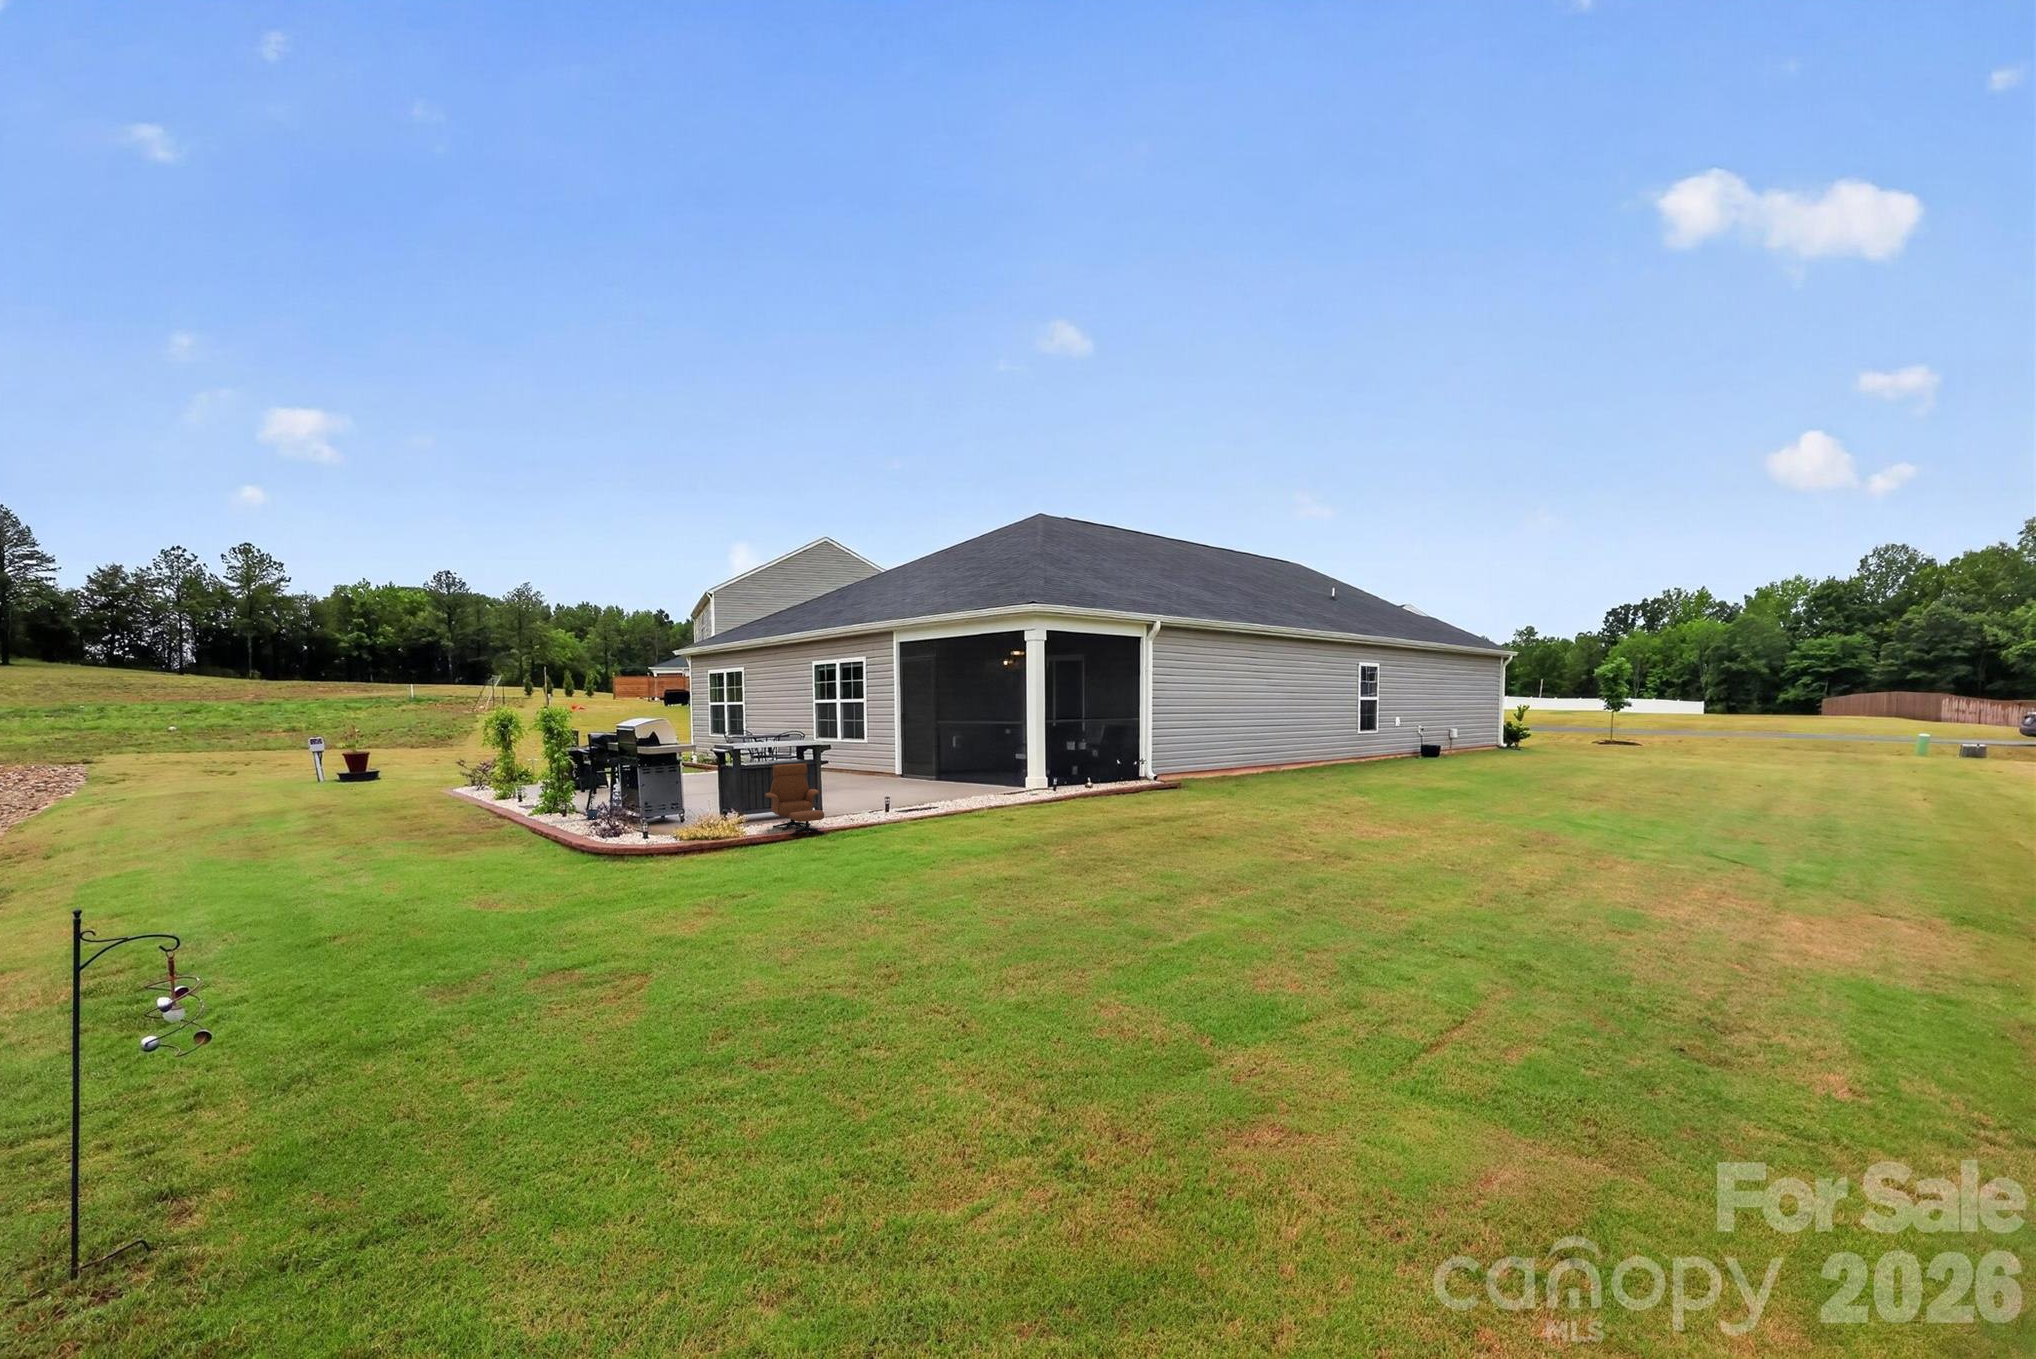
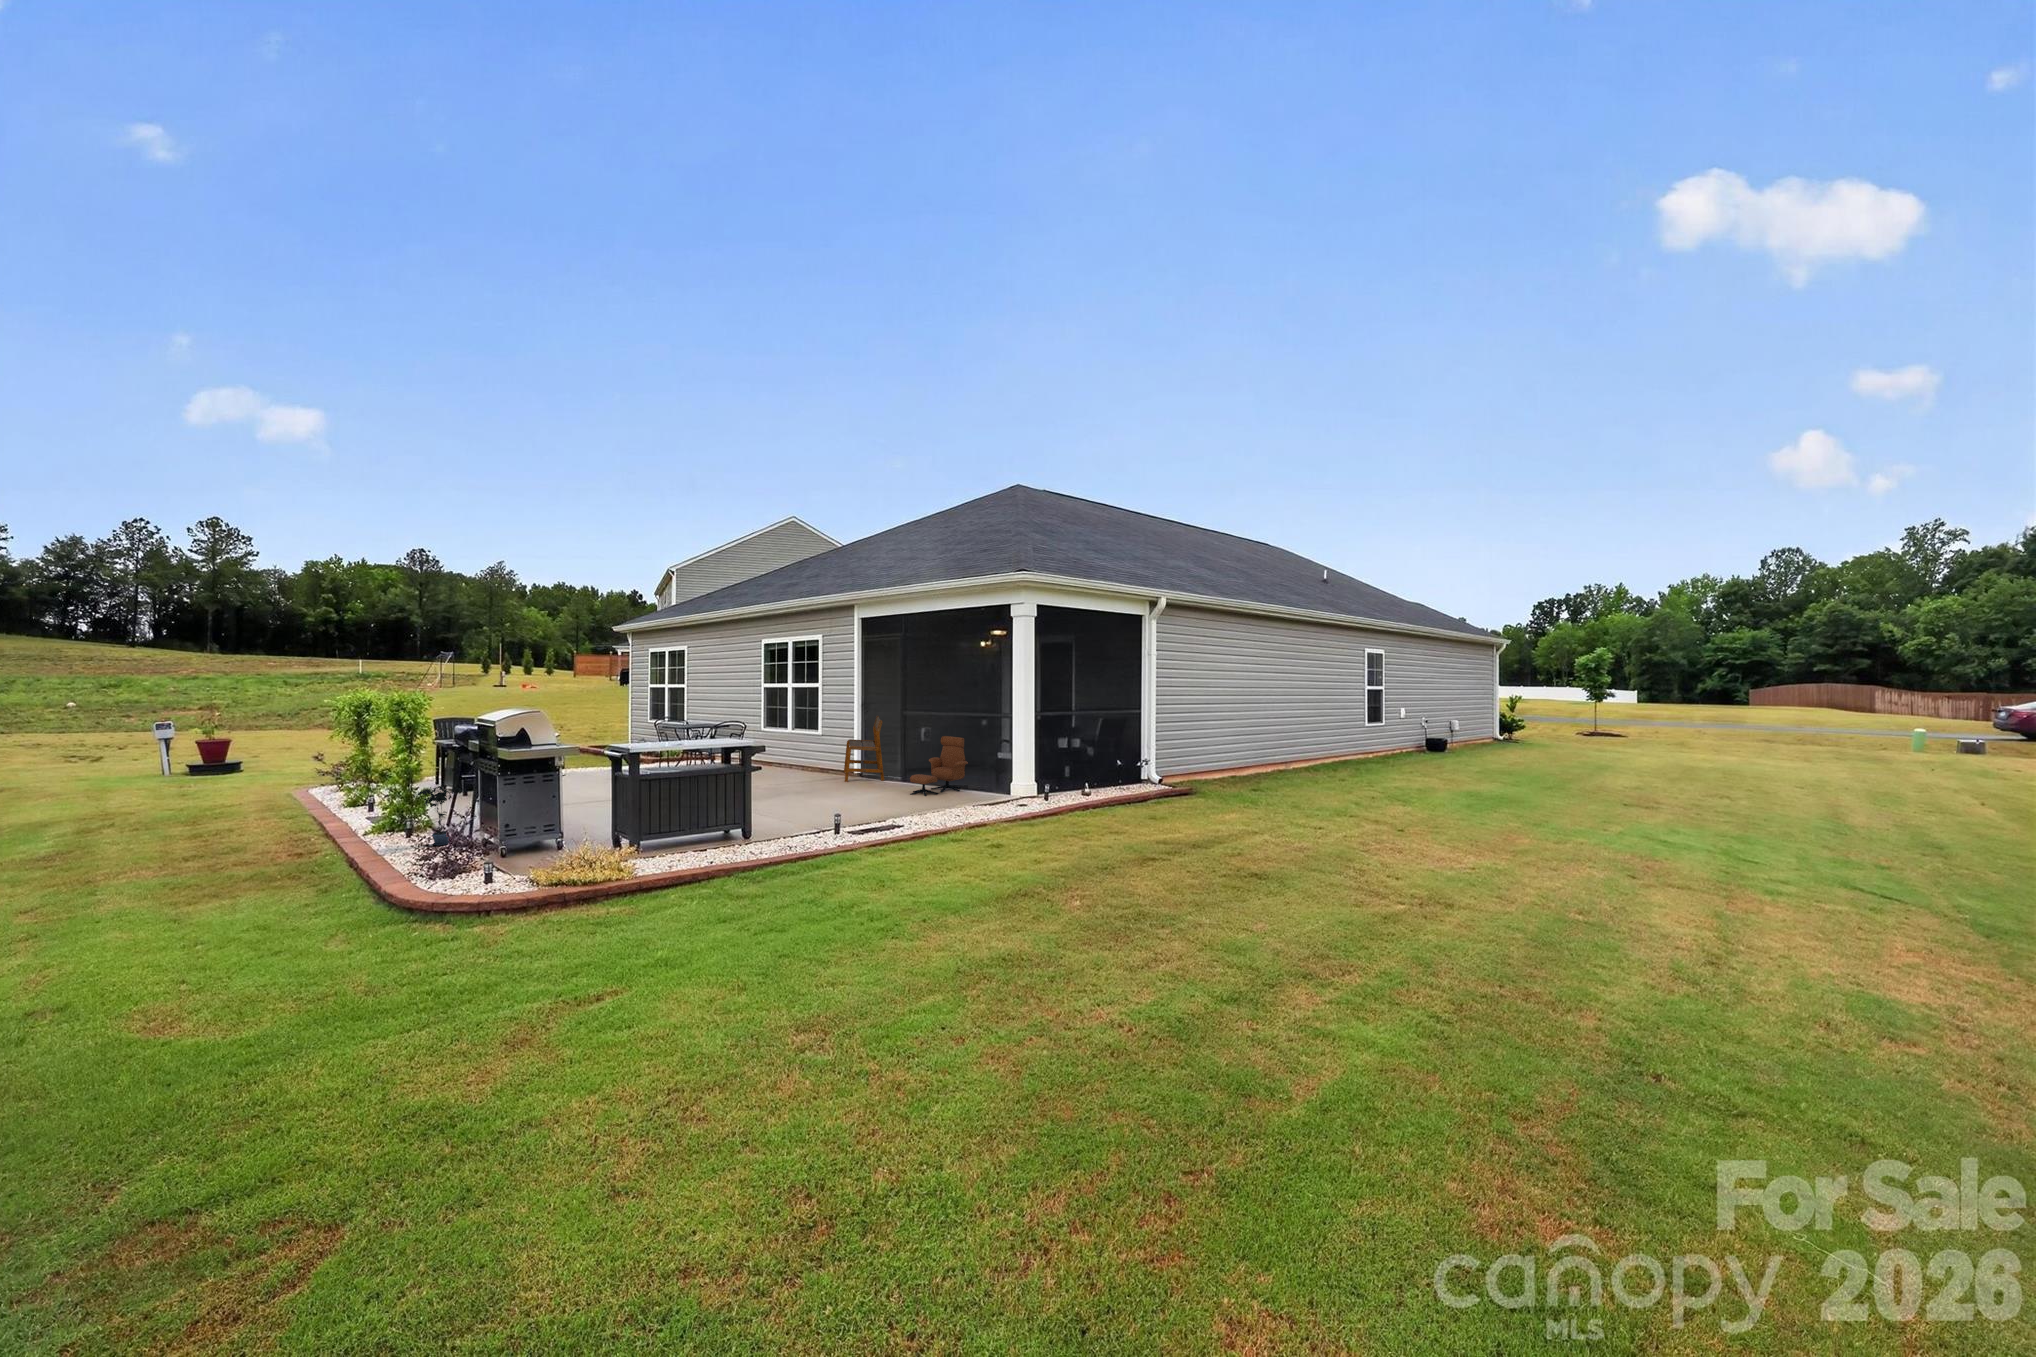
bench: none [886,725,920,781] -> present [844,716,884,782]
lounge chair: present [765,763,825,837] -> present [910,736,968,796]

